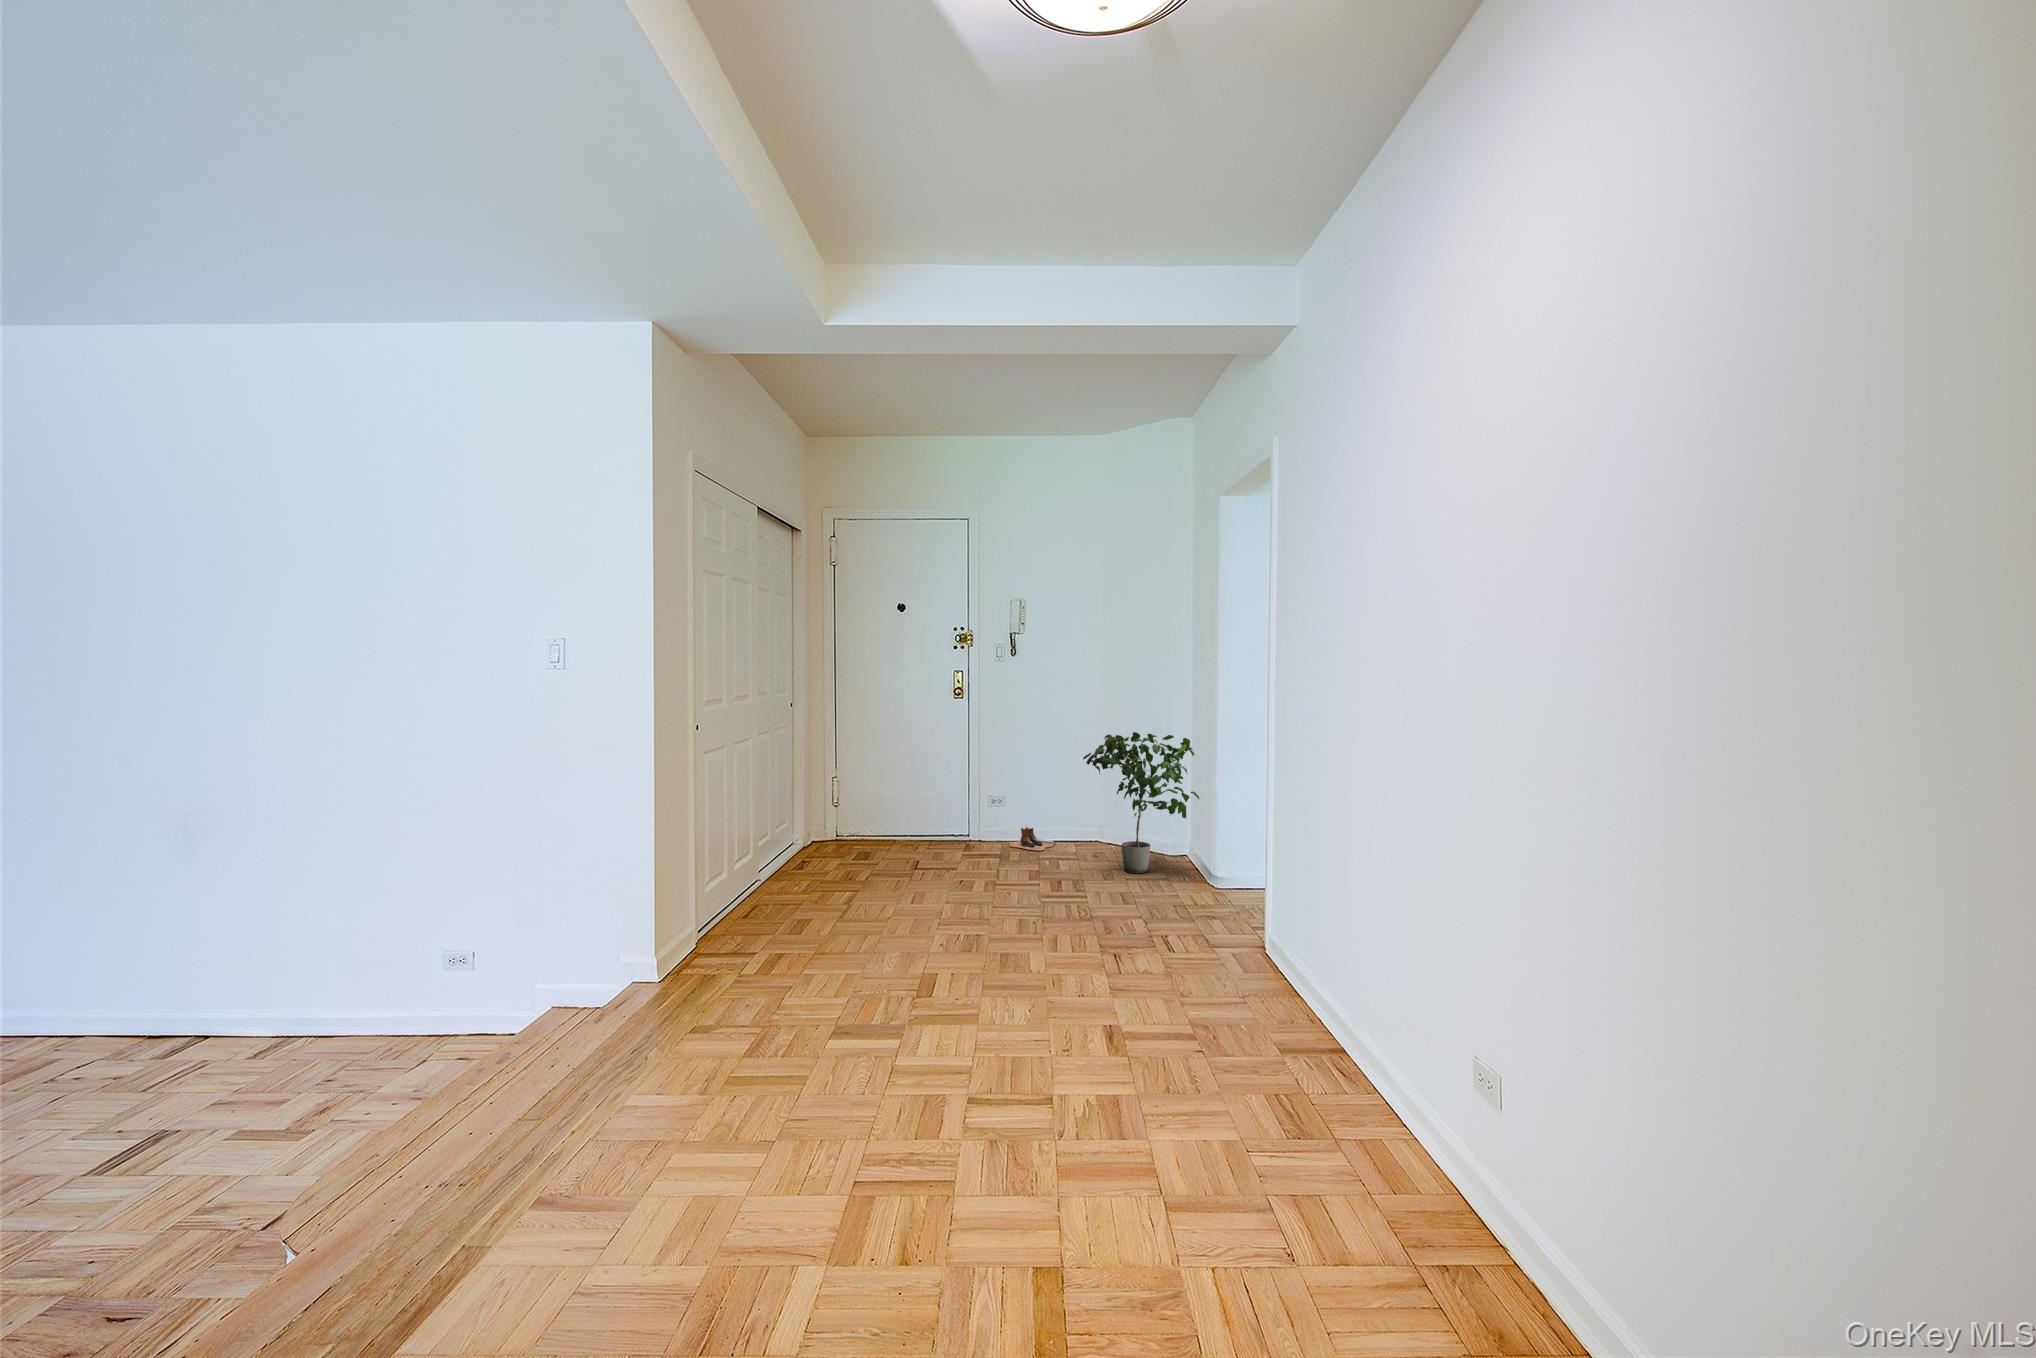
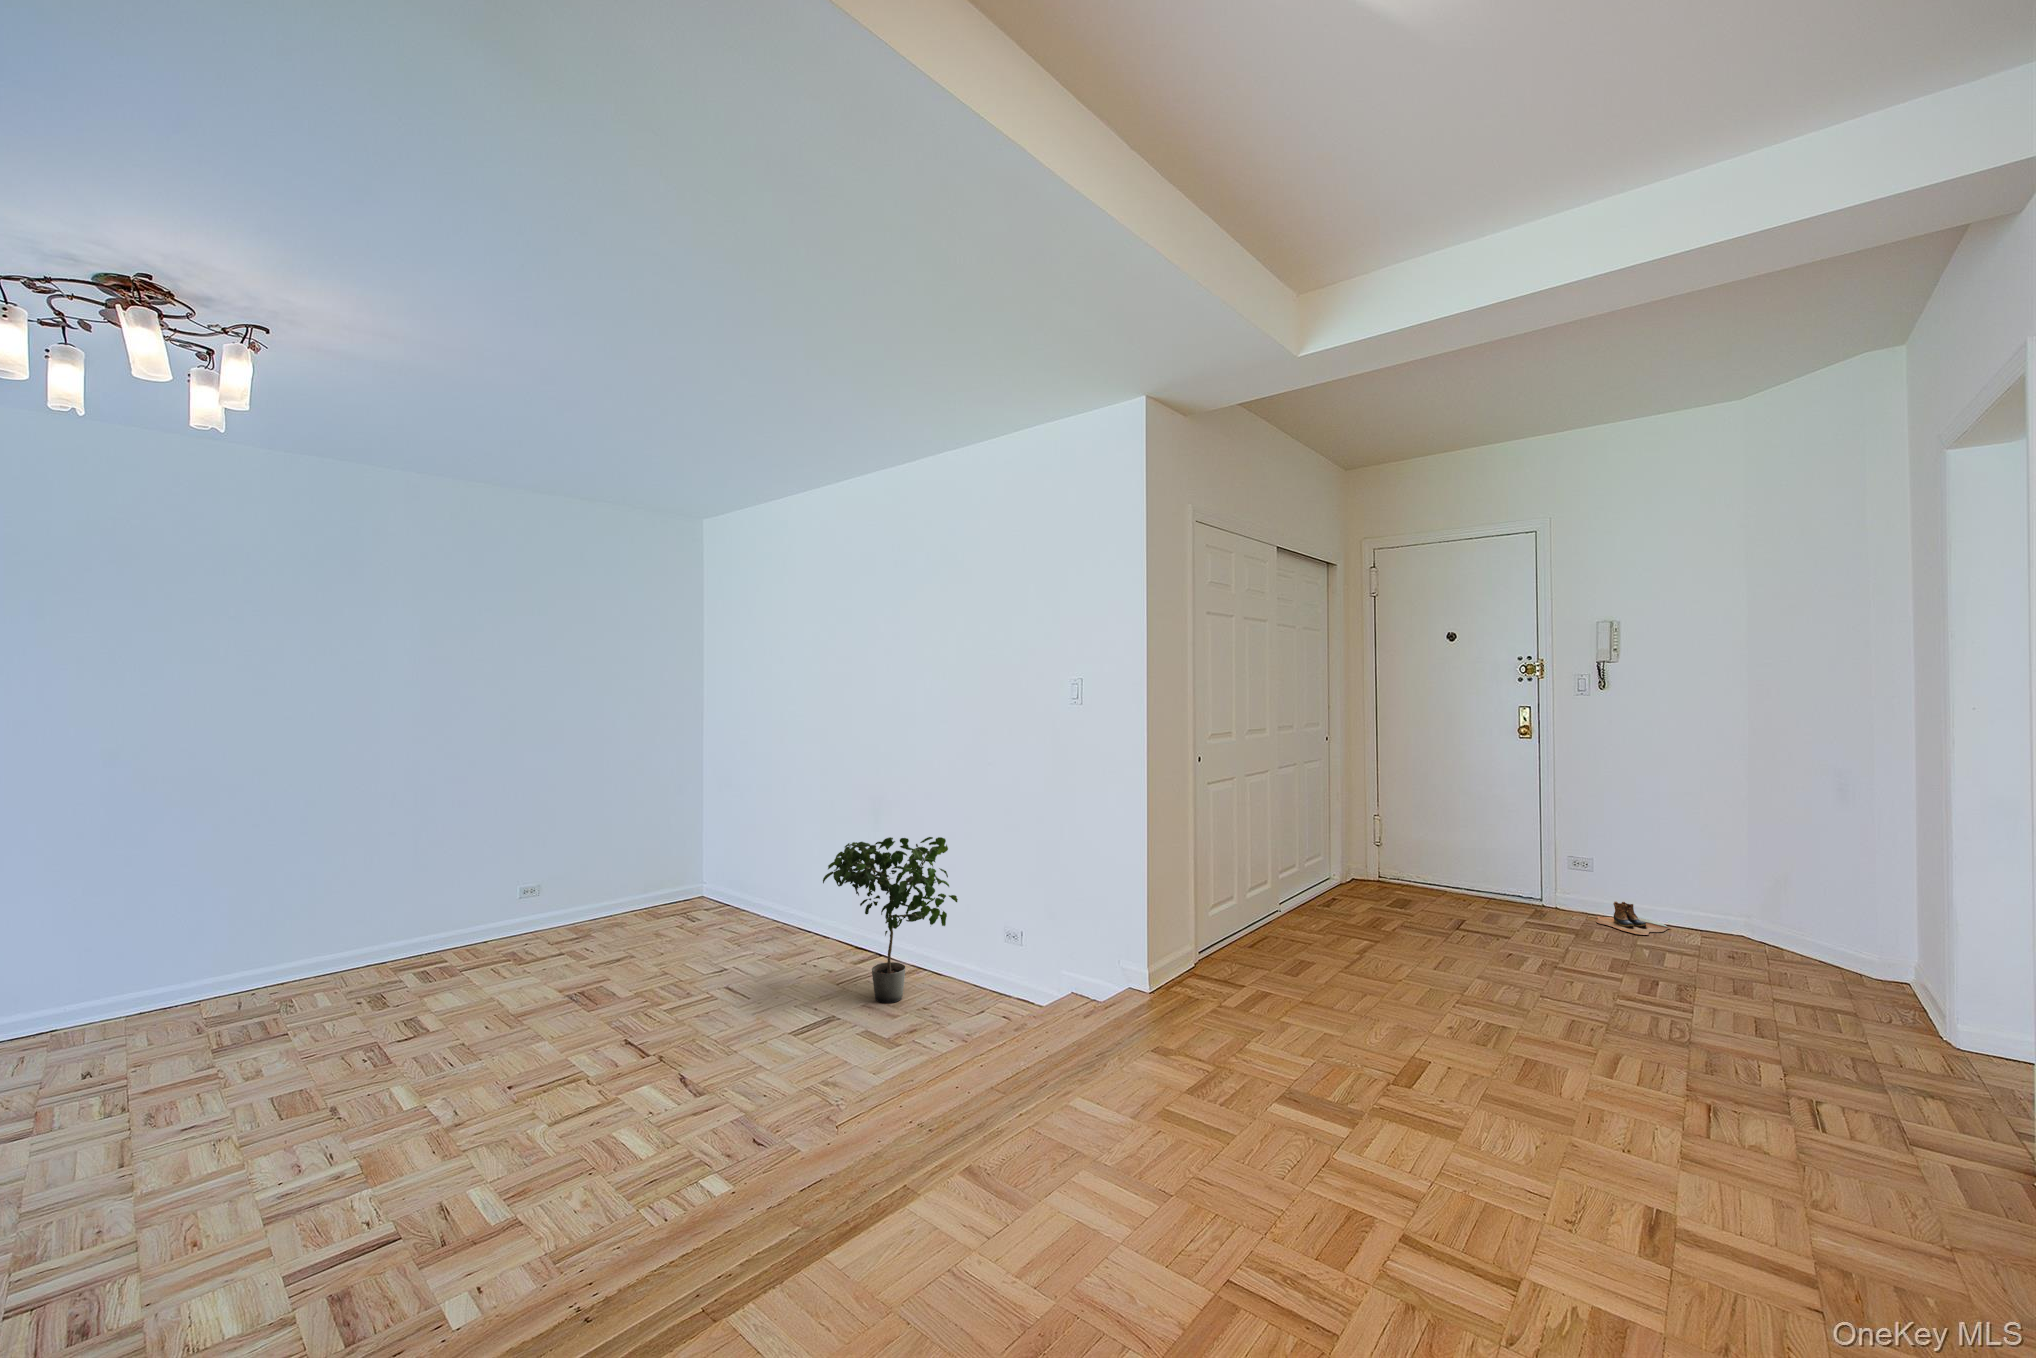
potted plant: present [1083,732,1199,873] -> present [823,837,958,1003]

